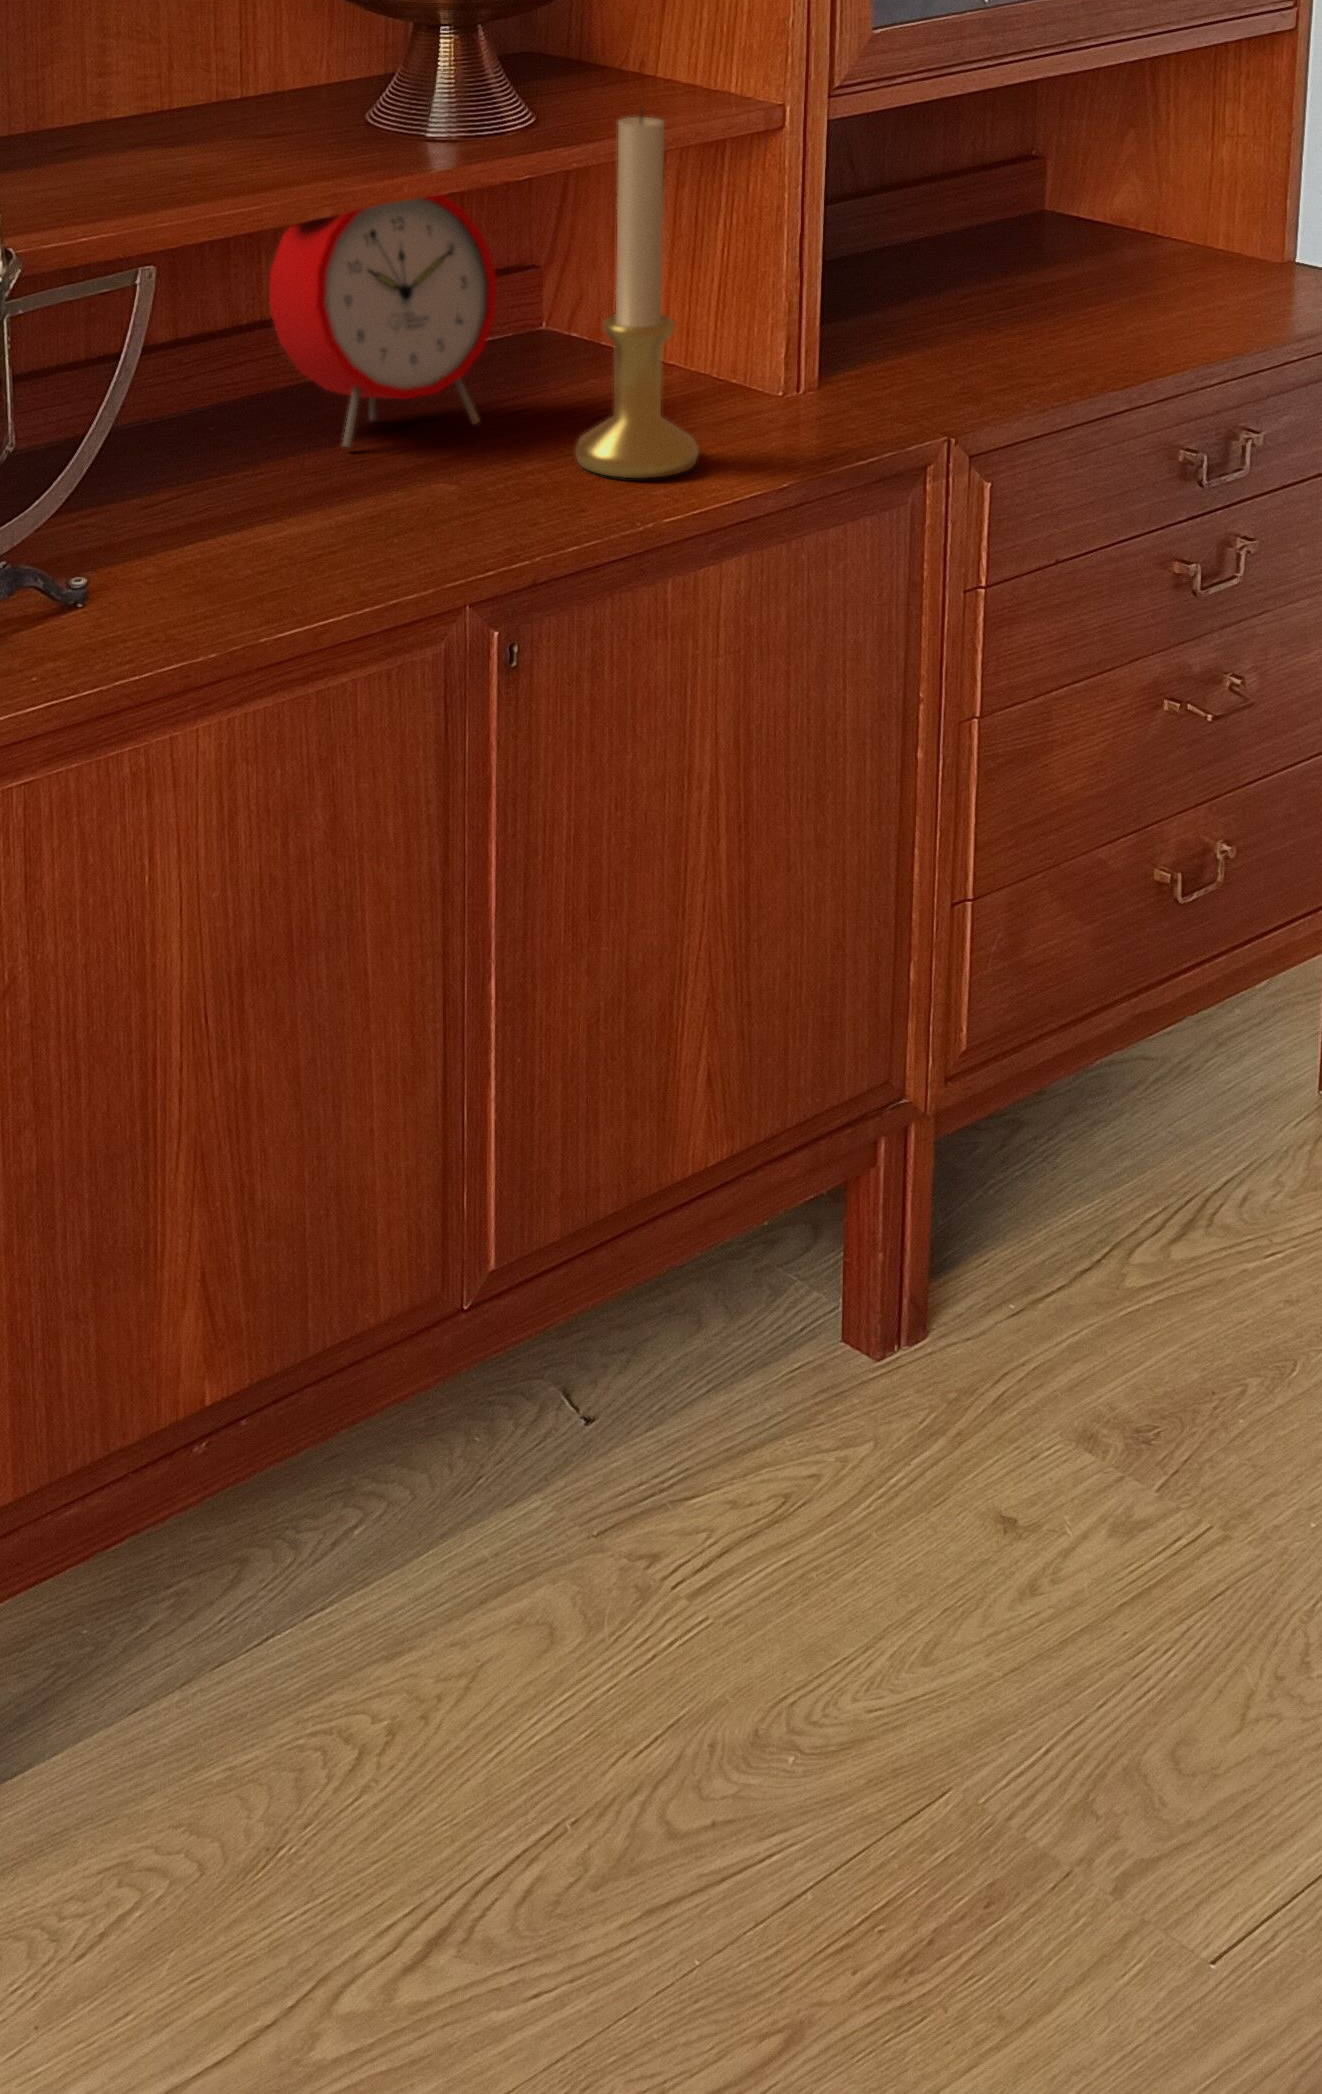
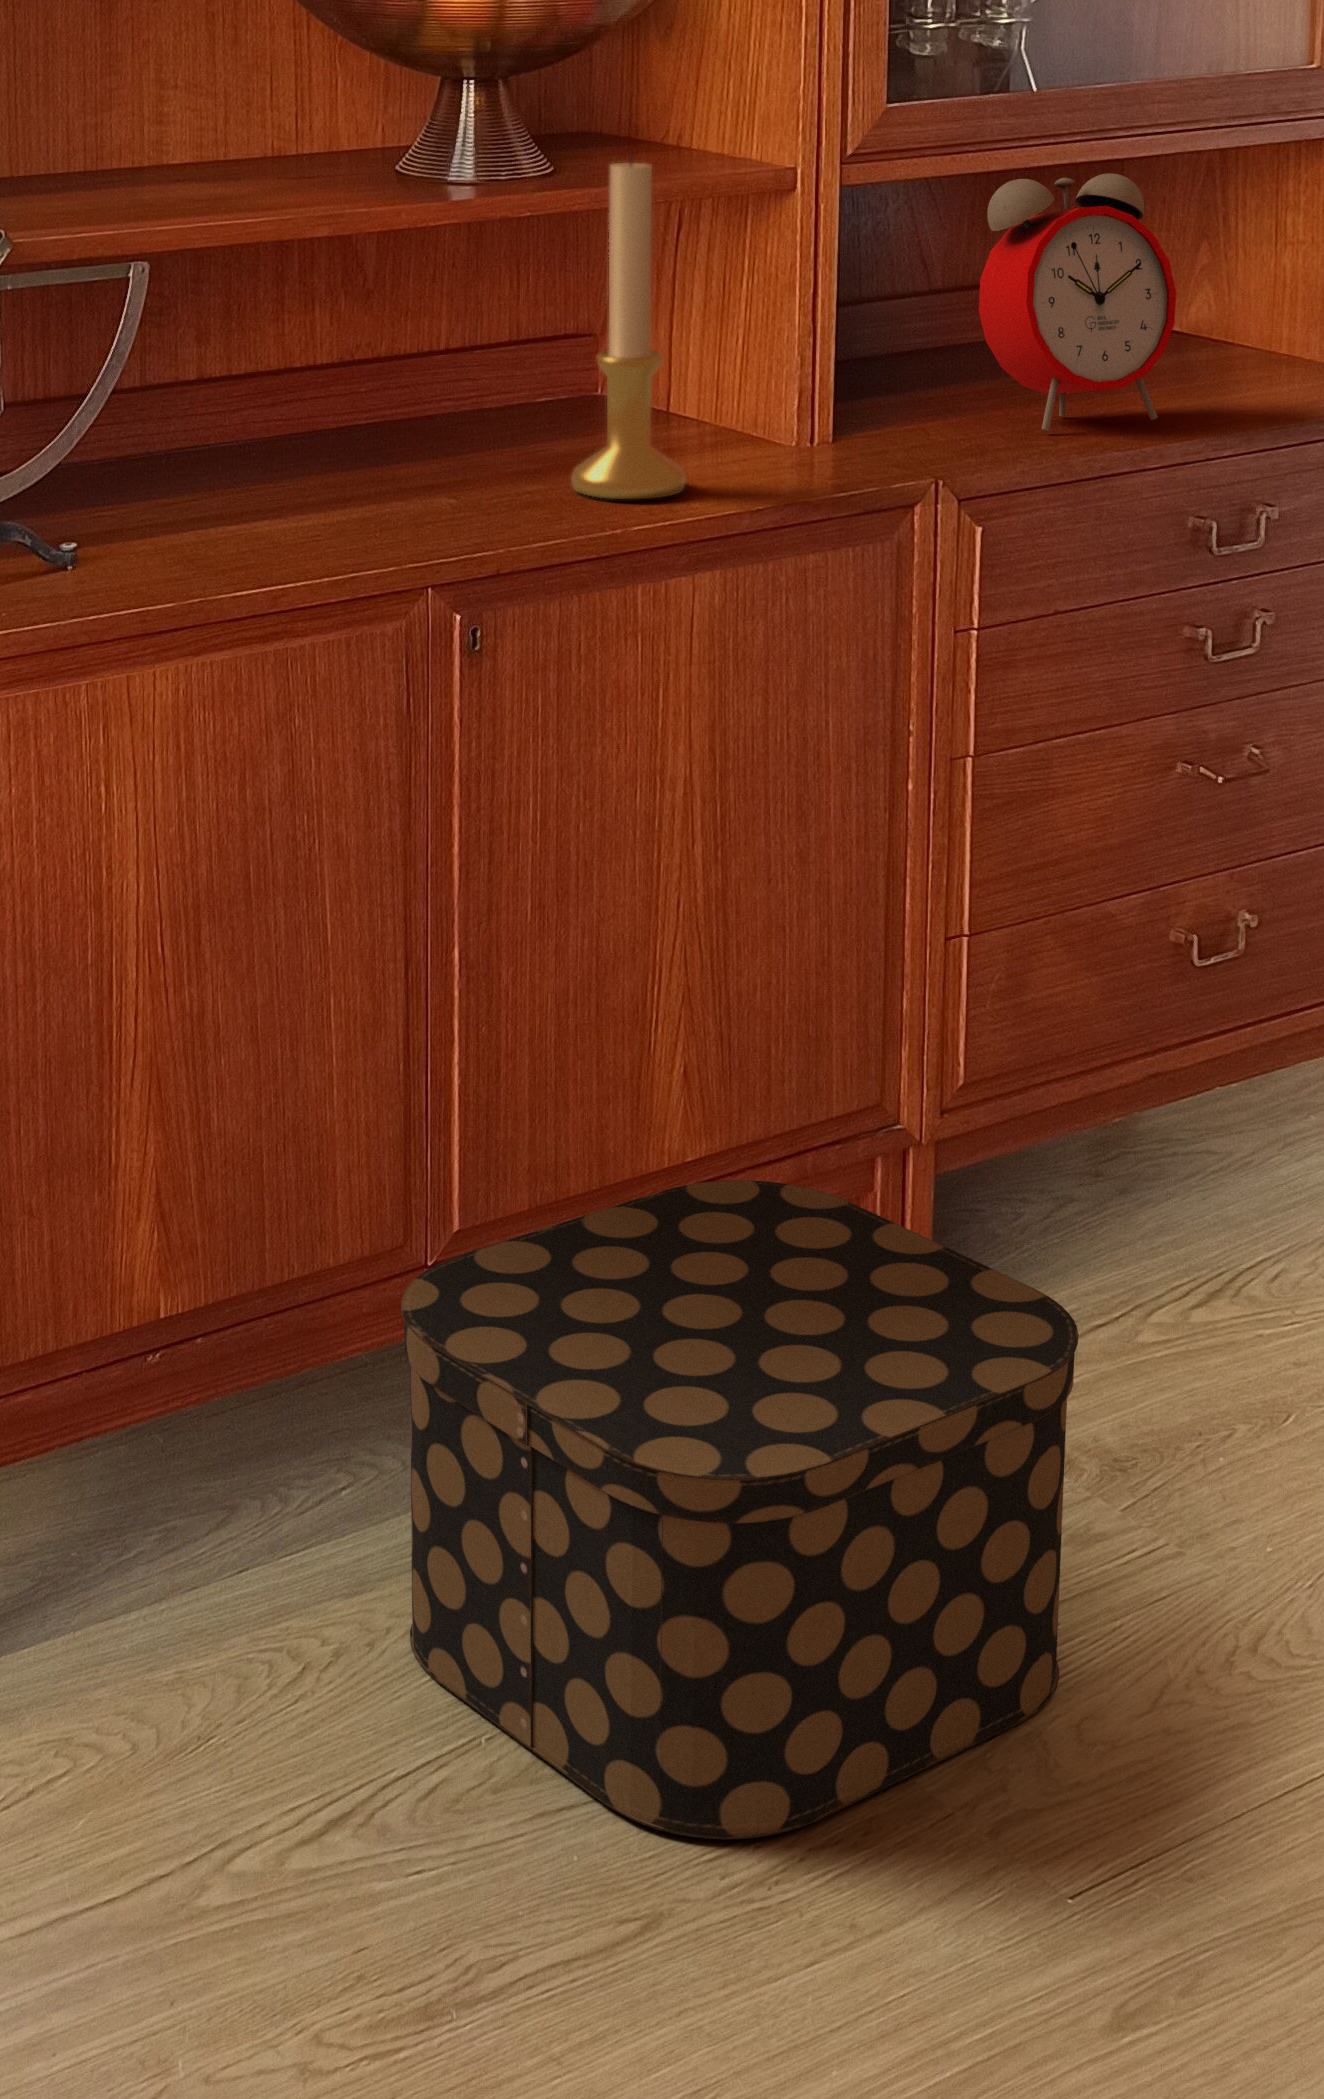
alarm clock: present [269,193,496,447] -> present [979,173,1176,431]
storage box: none [460,1186,1179,1945] -> present [401,1180,1079,1839]

